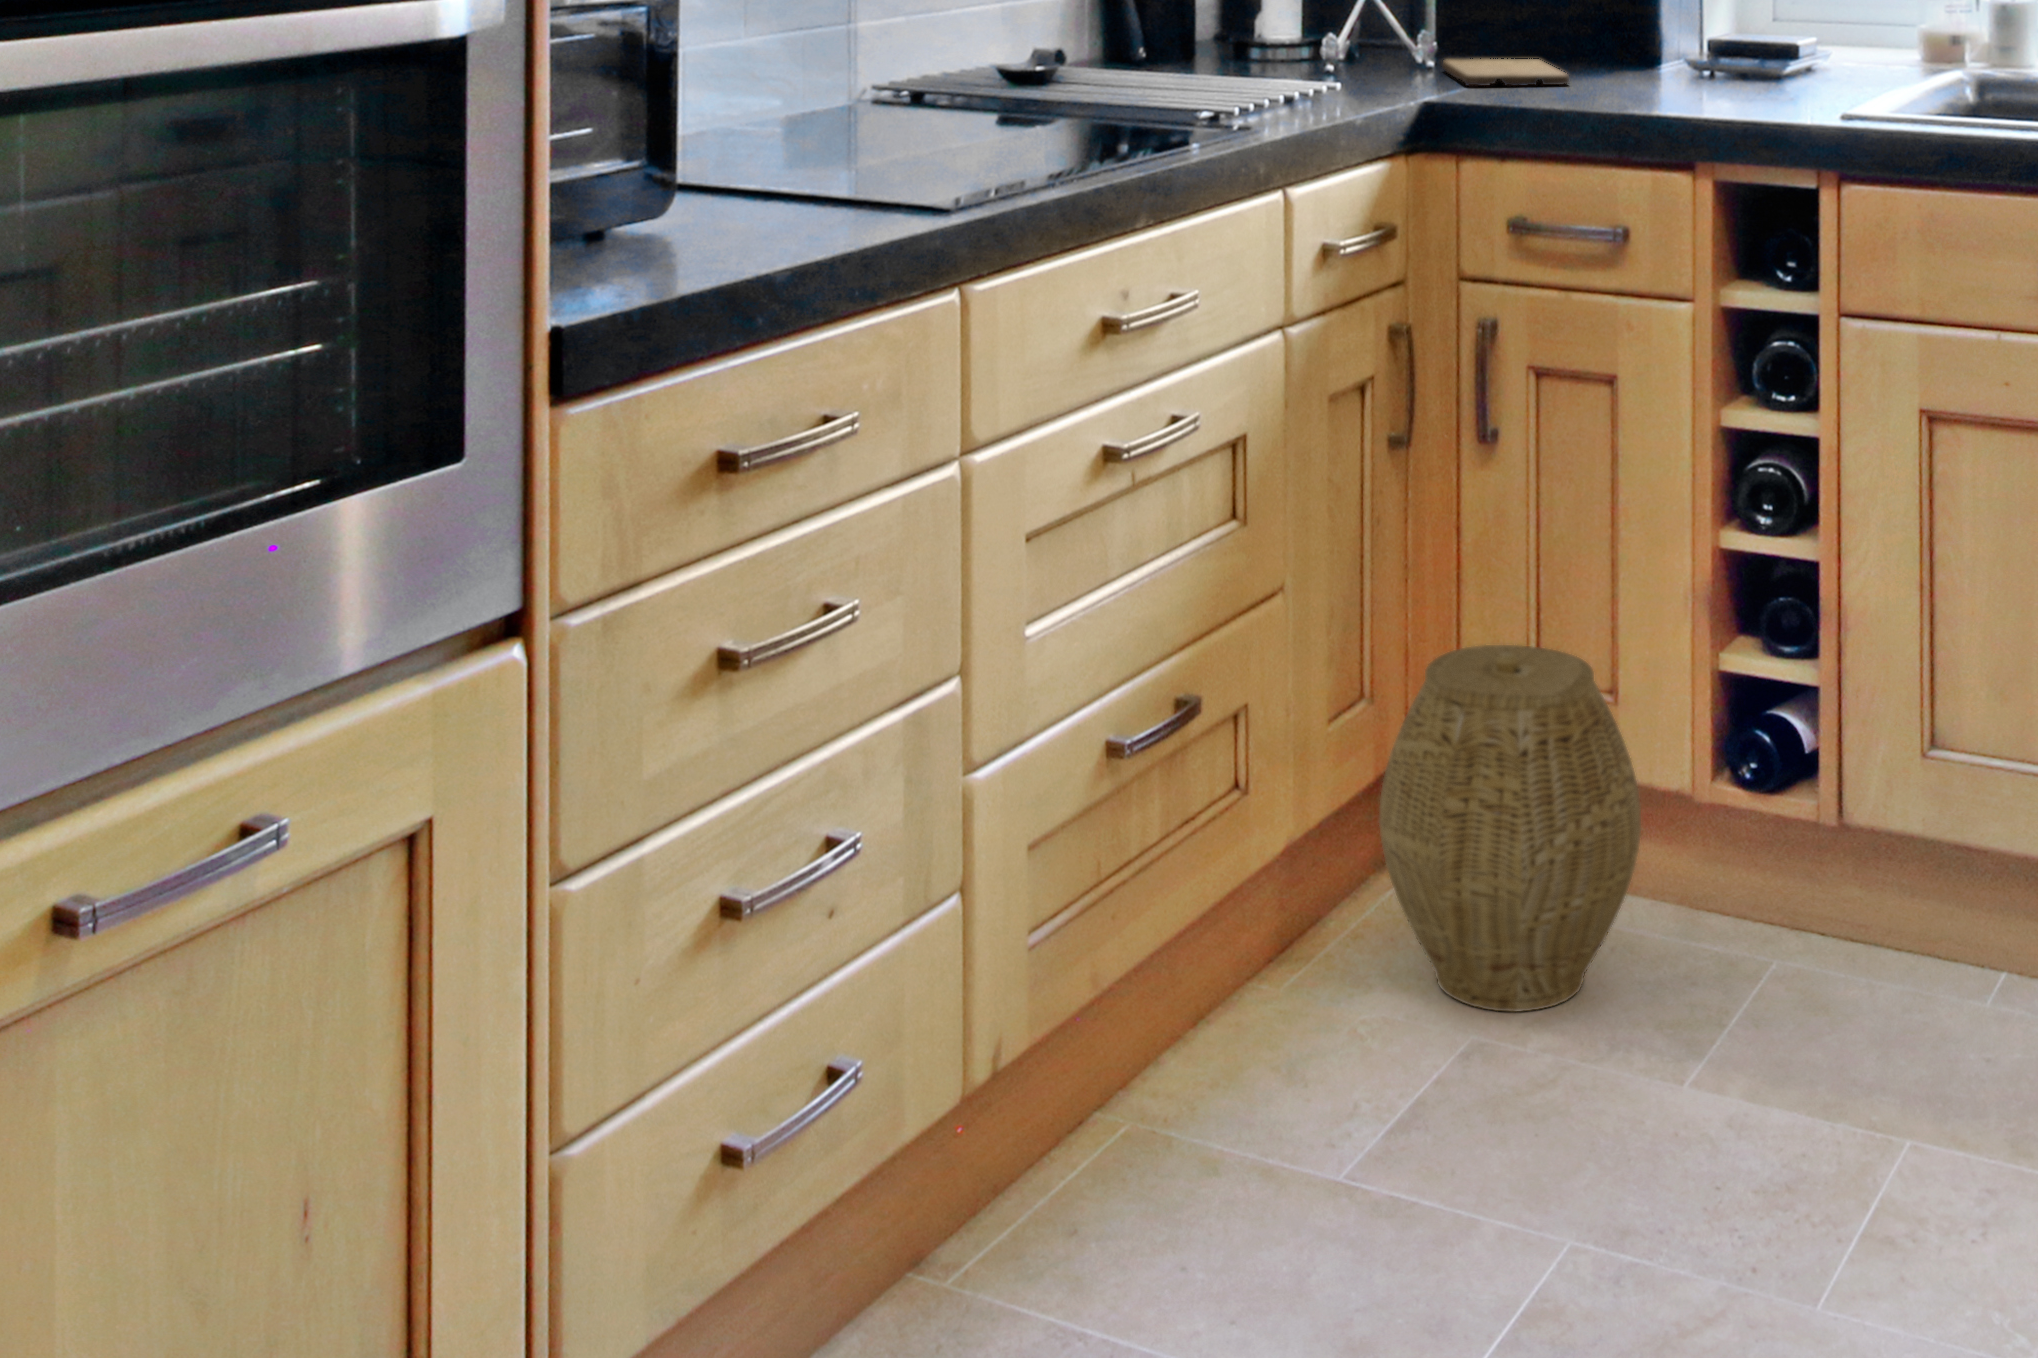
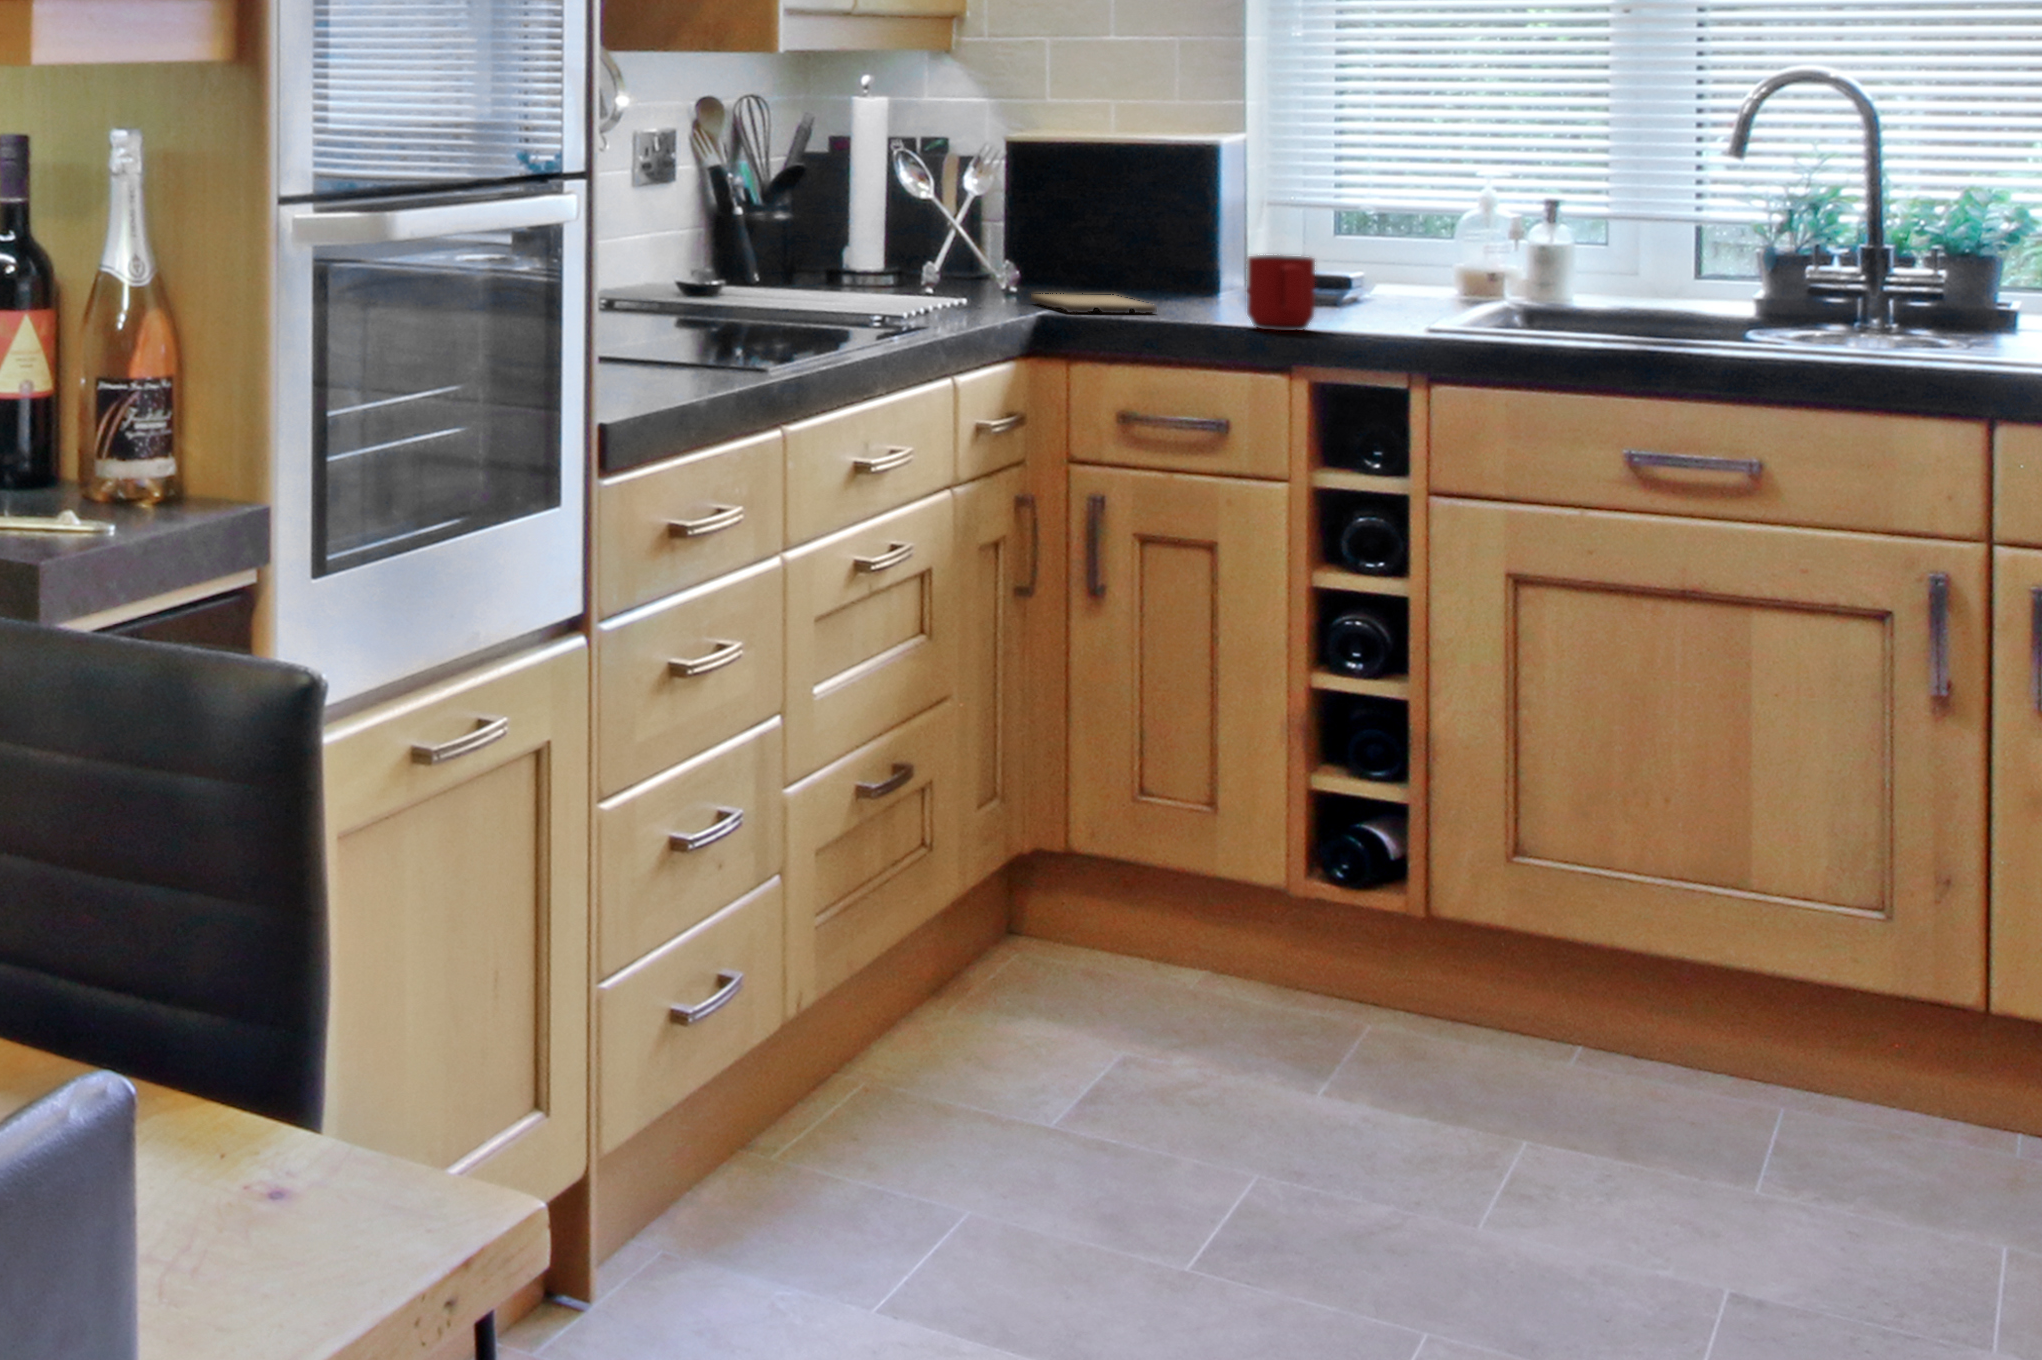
mug: none [1648,18,1722,111] -> present [1247,255,1315,331]
woven basket: present [1379,645,1641,1012] -> none [1033,758,1260,1038]

